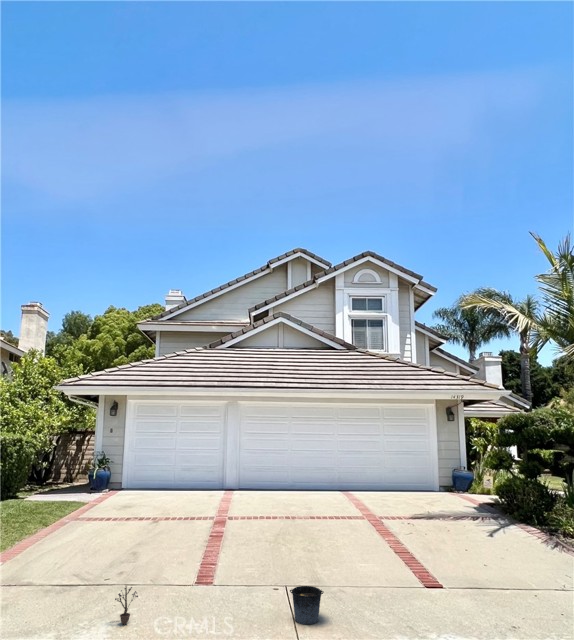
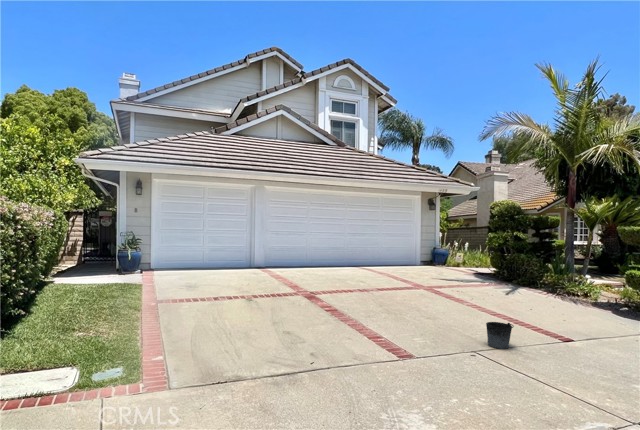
decorative plant: present [110,586,138,625] -> none [367,331,388,364]

